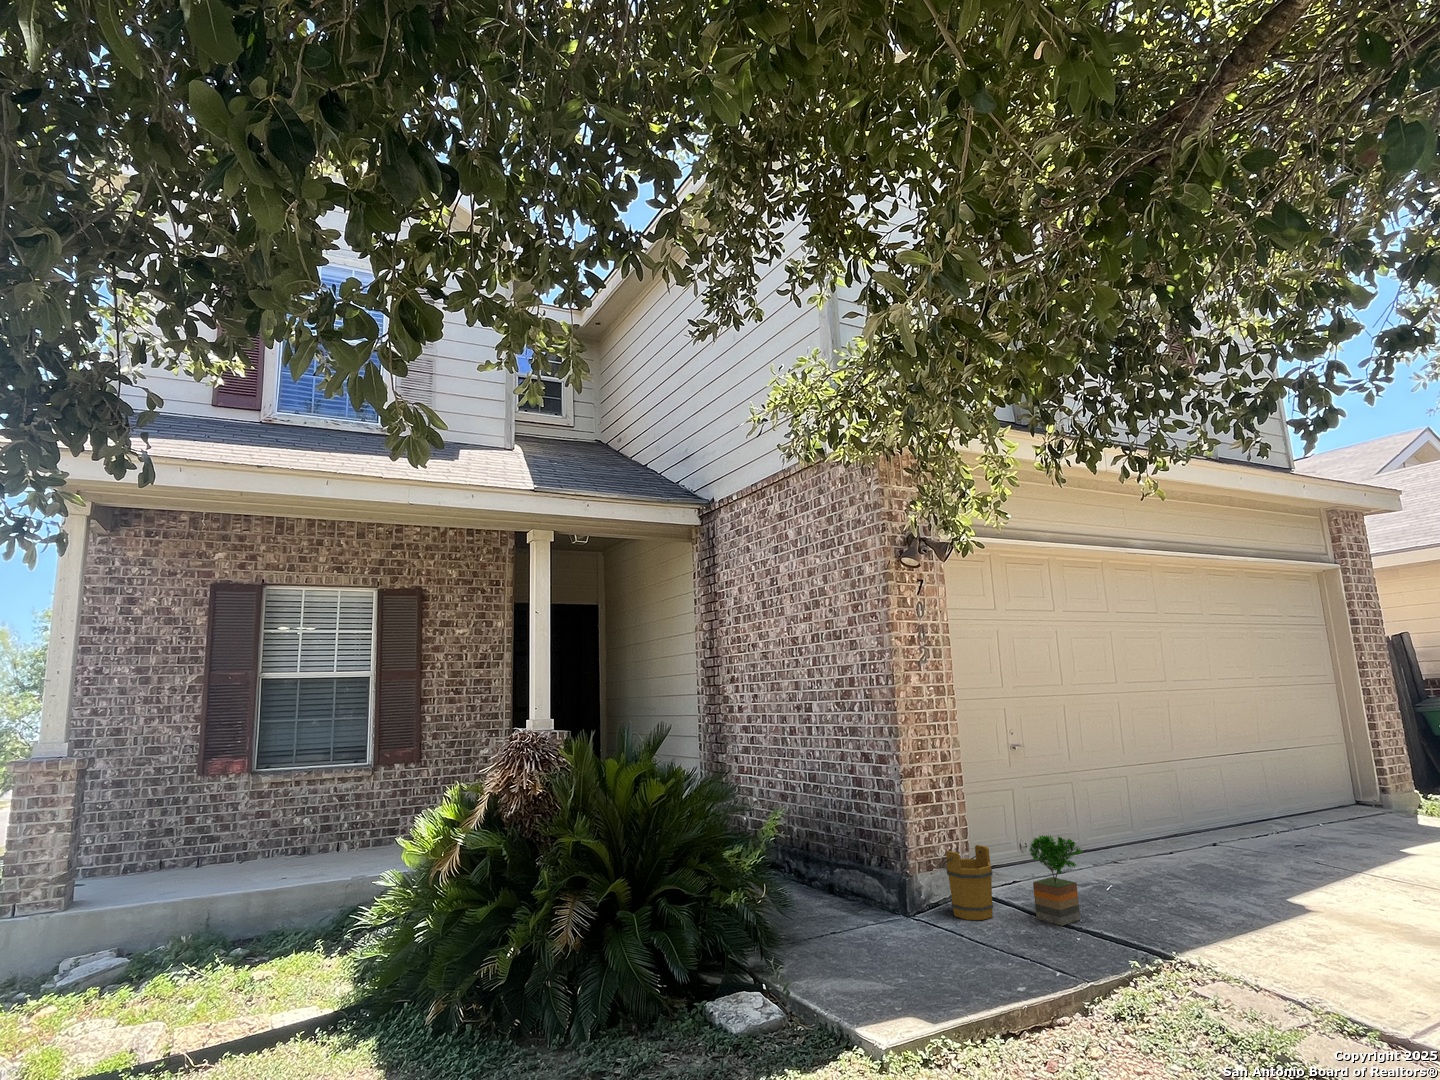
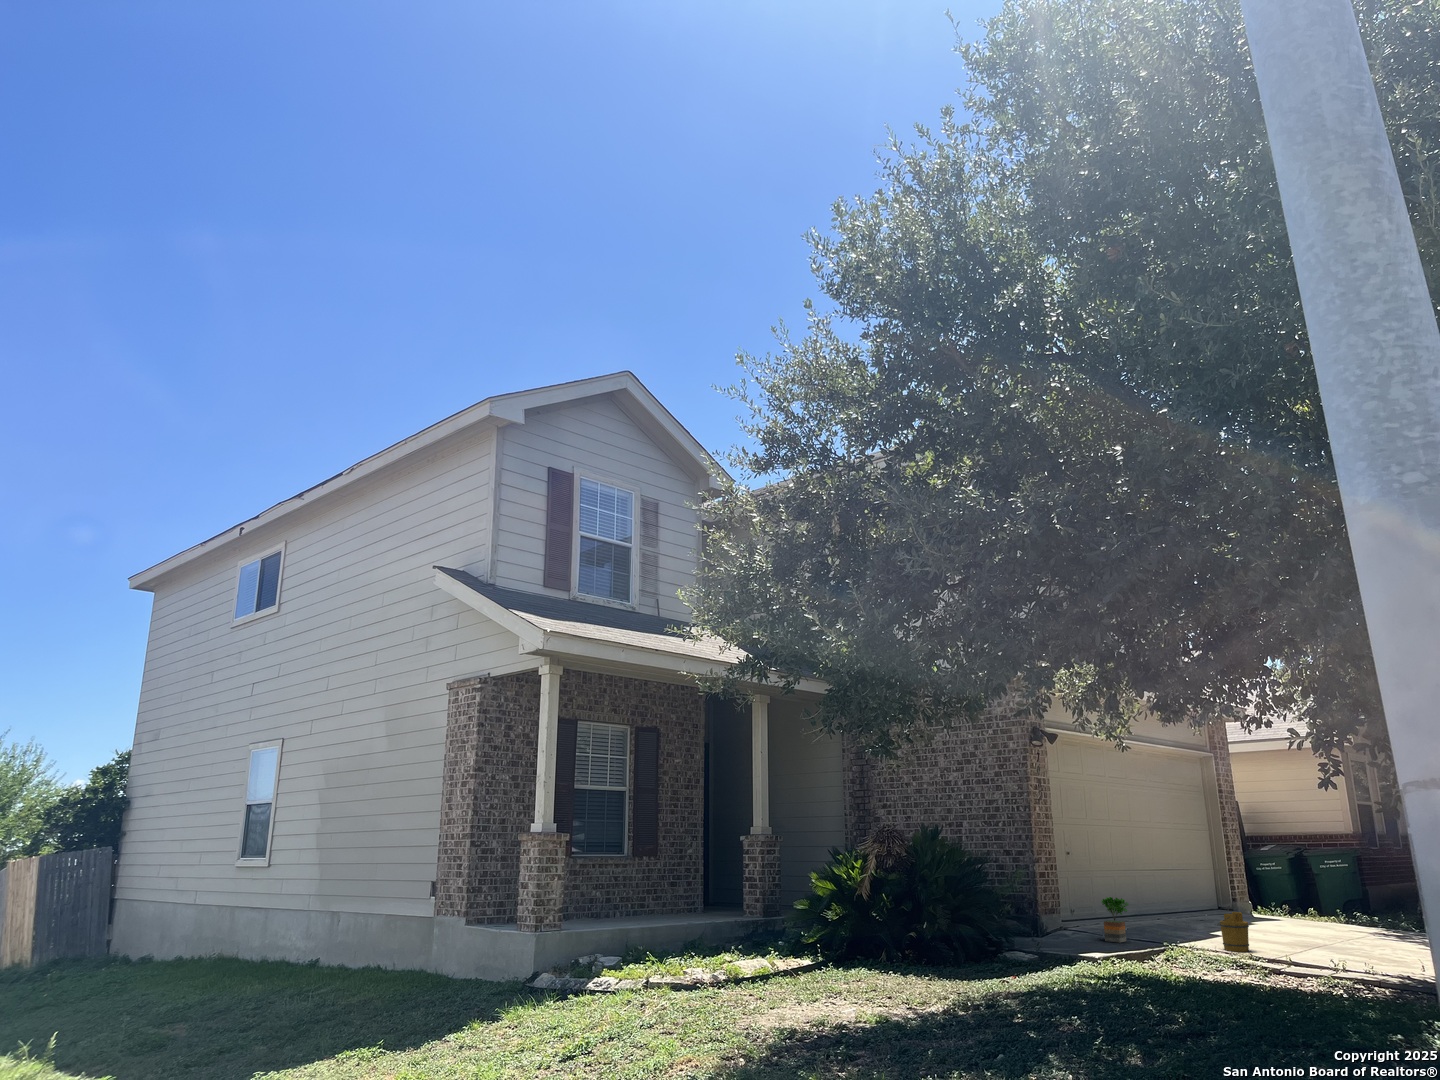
bucket: present [941,845,993,920] -> present [1217,912,1249,952]

